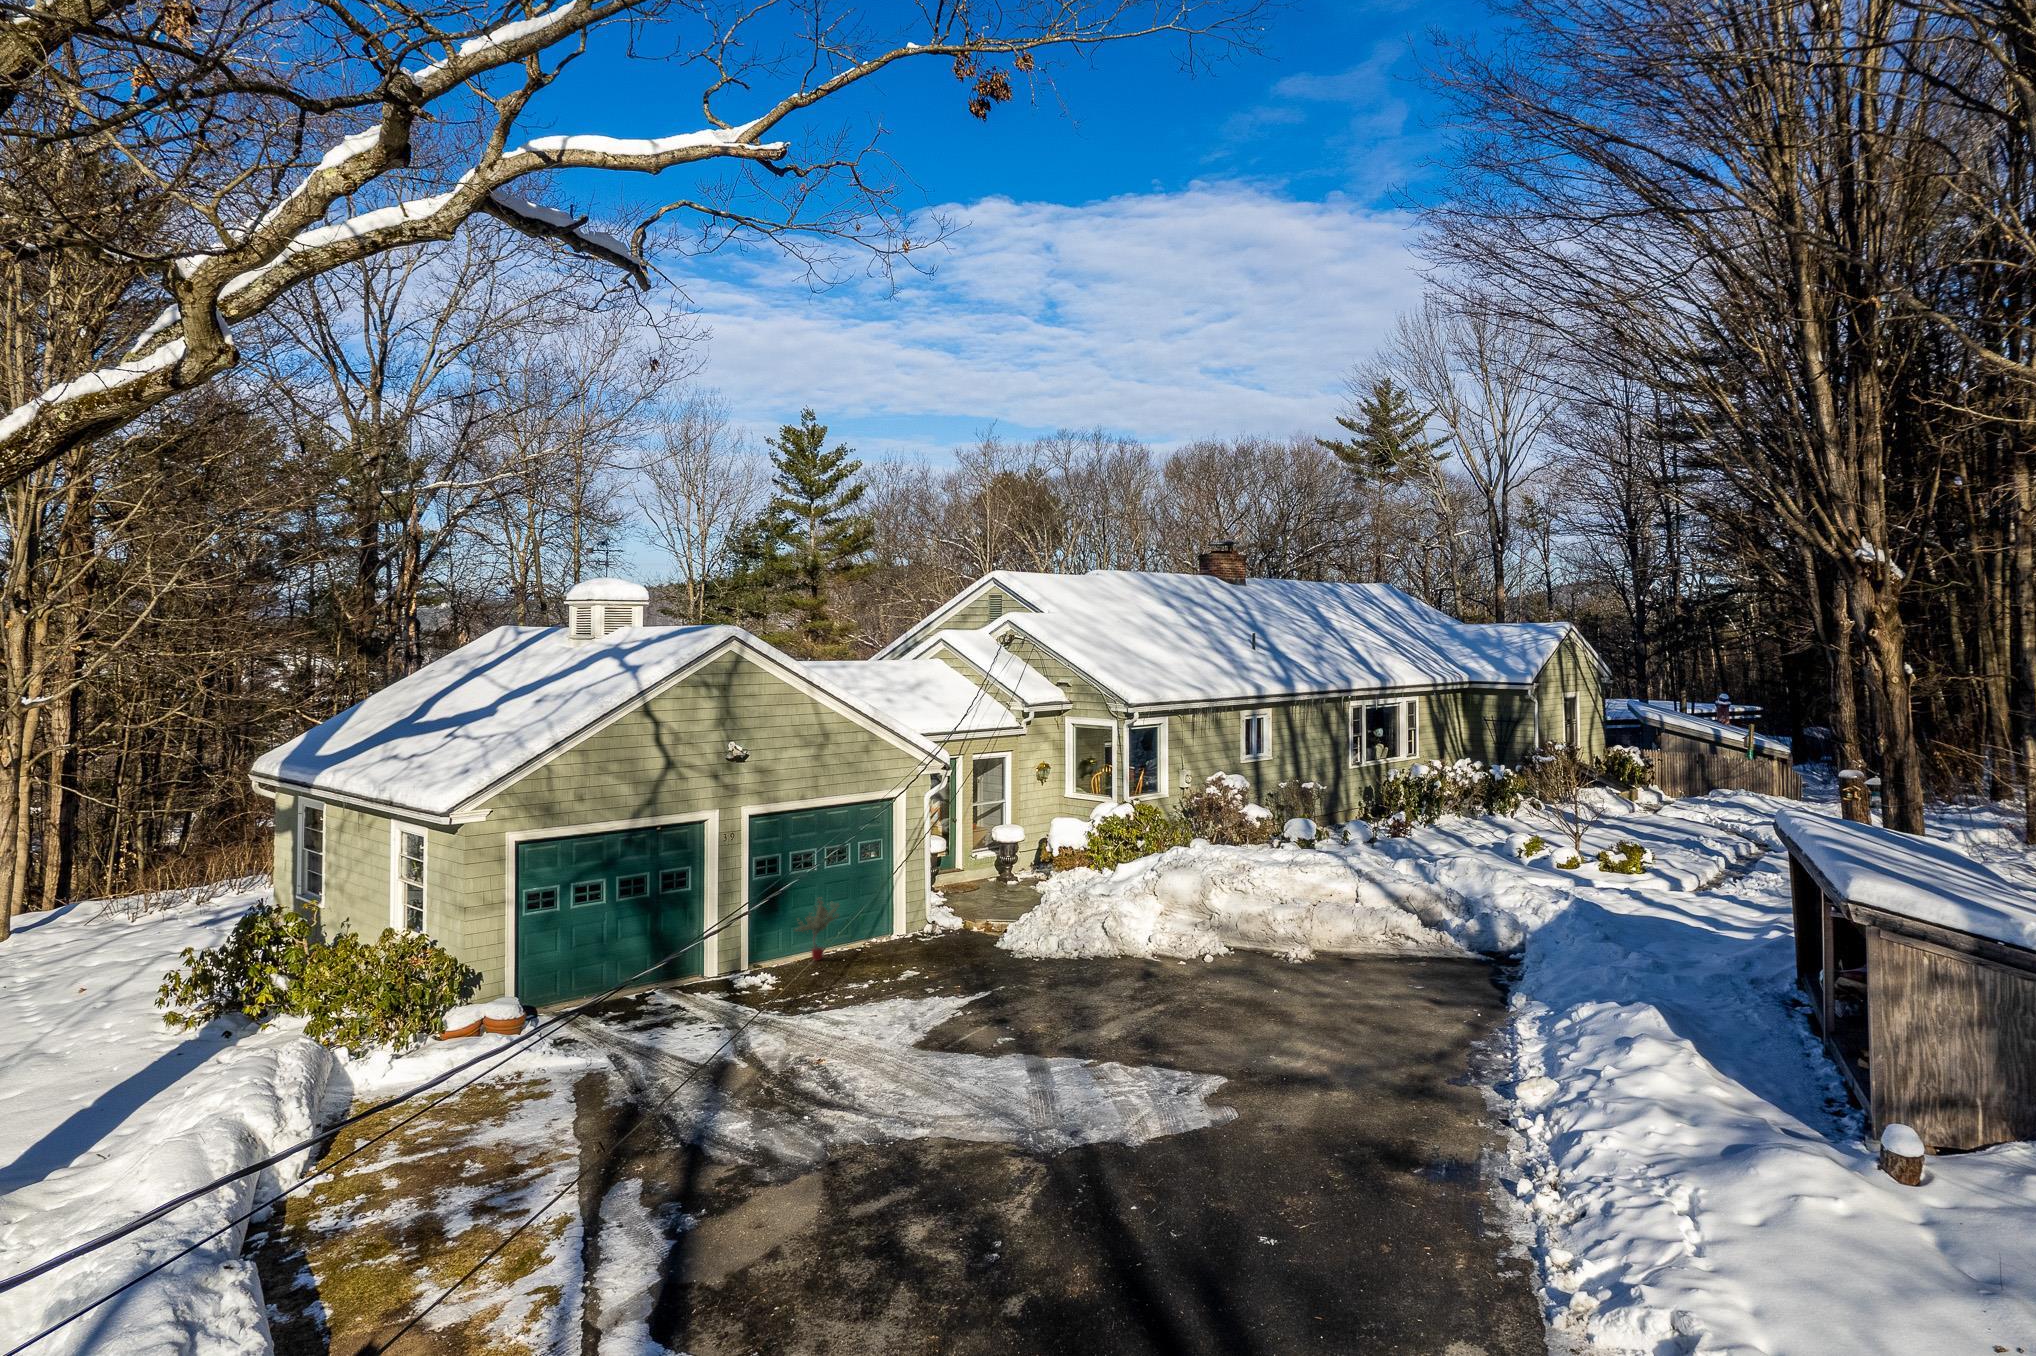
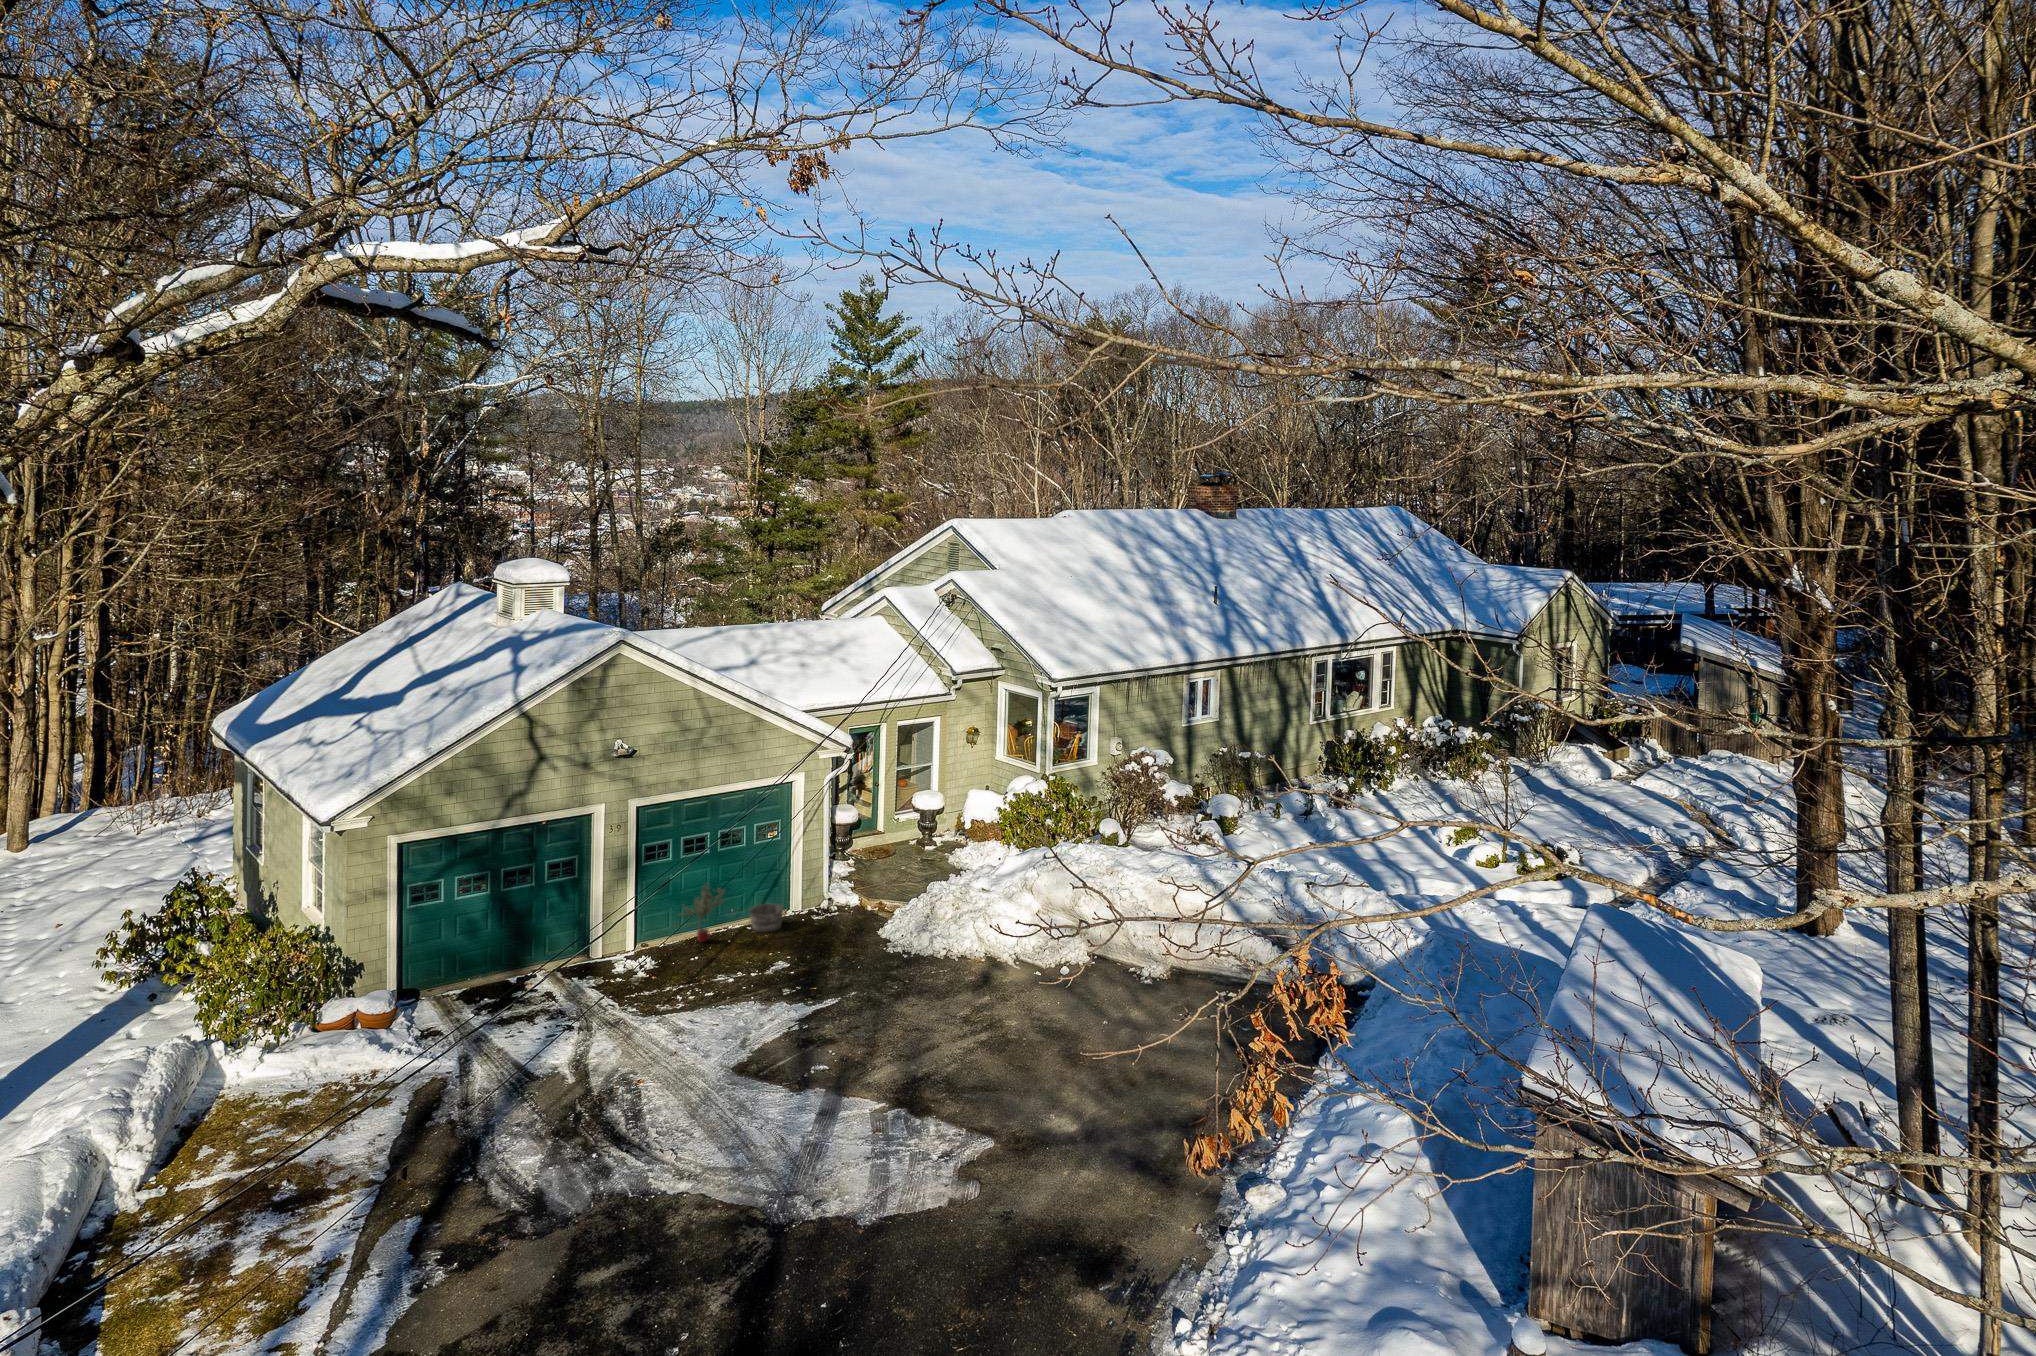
bucket: none [860,922,897,951] -> present [749,904,783,932]

